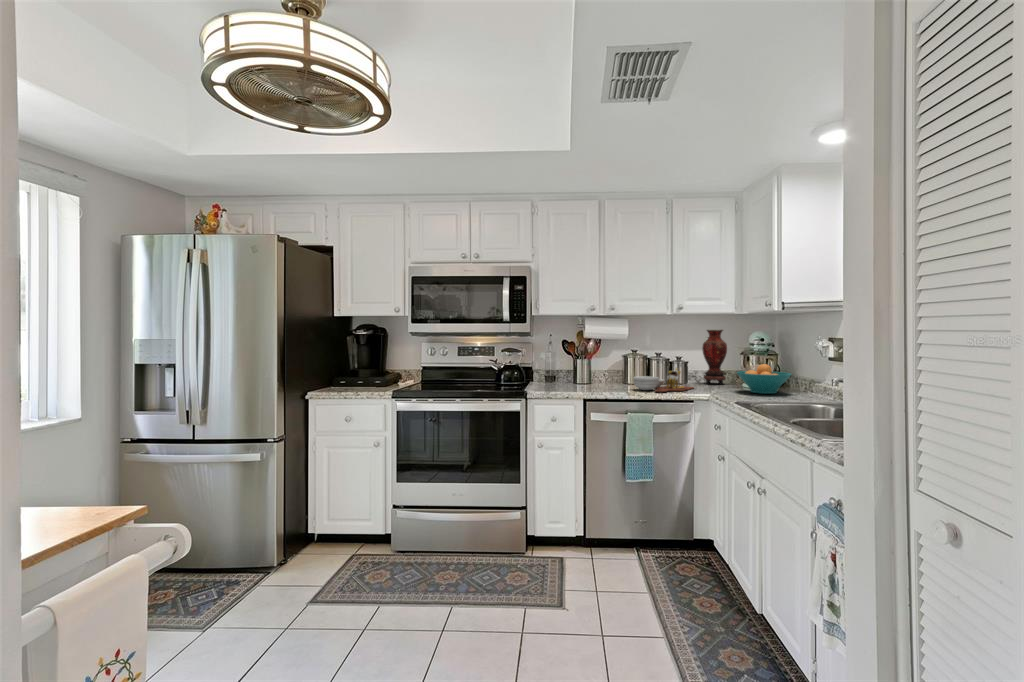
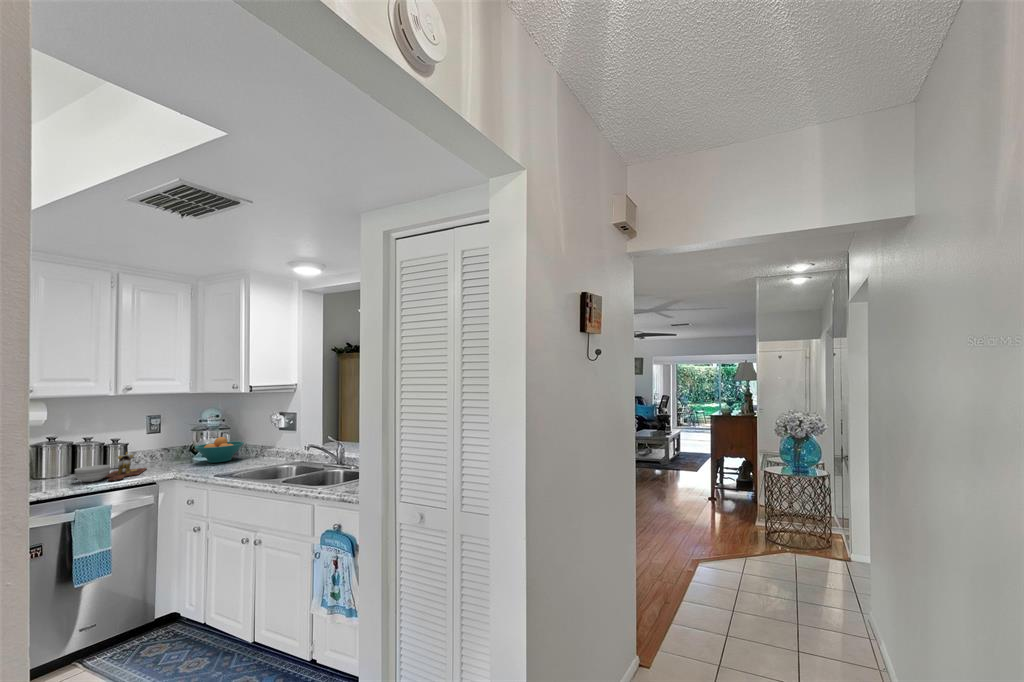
vase: present [702,330,727,384] -> none [147,409,174,462]

